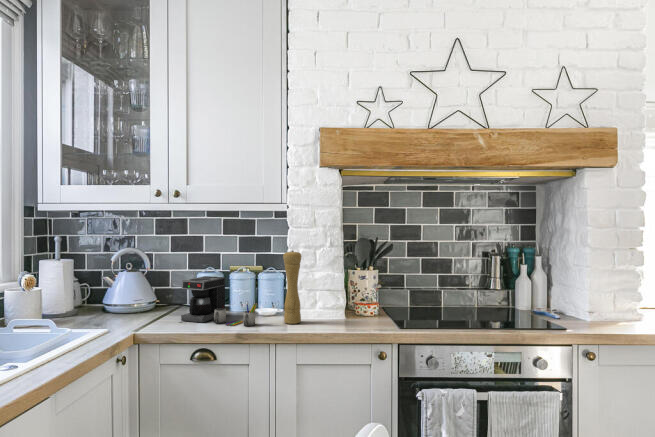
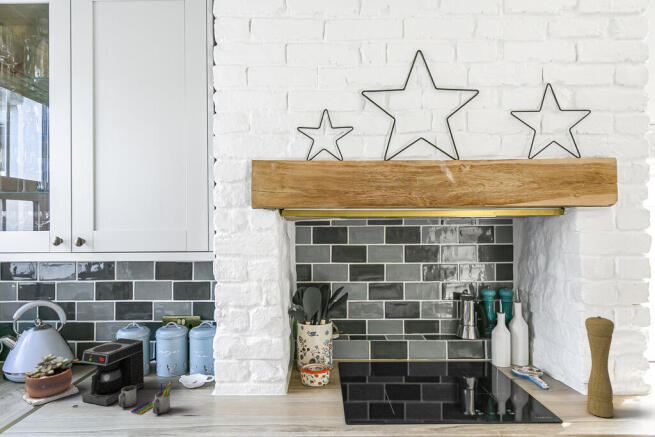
pepper mill: present [283,251,301,324] -> present [585,316,614,417]
succulent plant: none [128,287,174,322] -> present [23,354,79,406]

